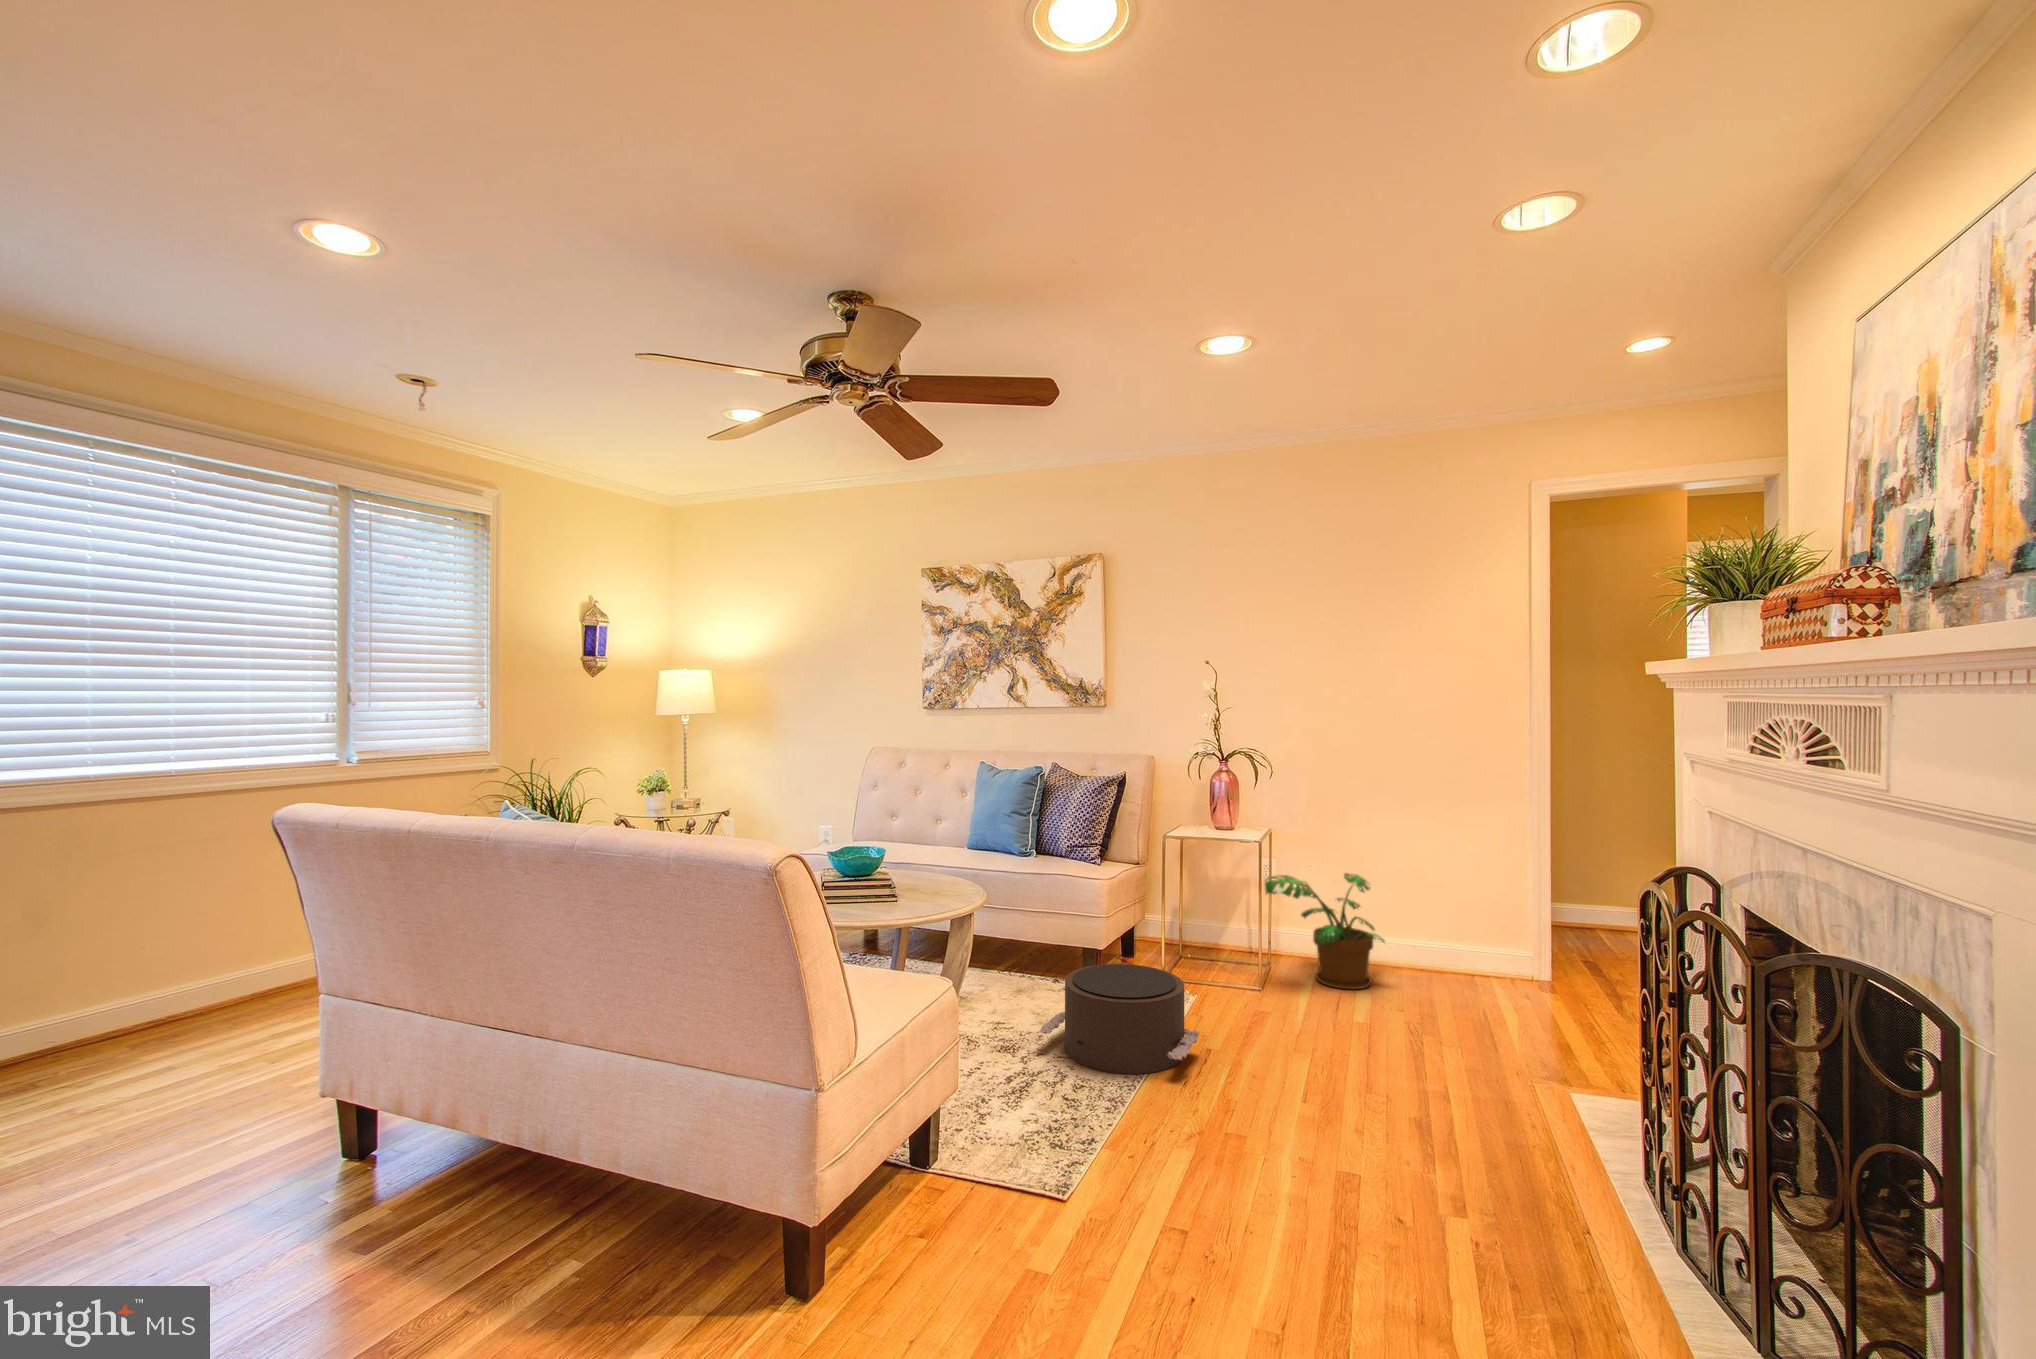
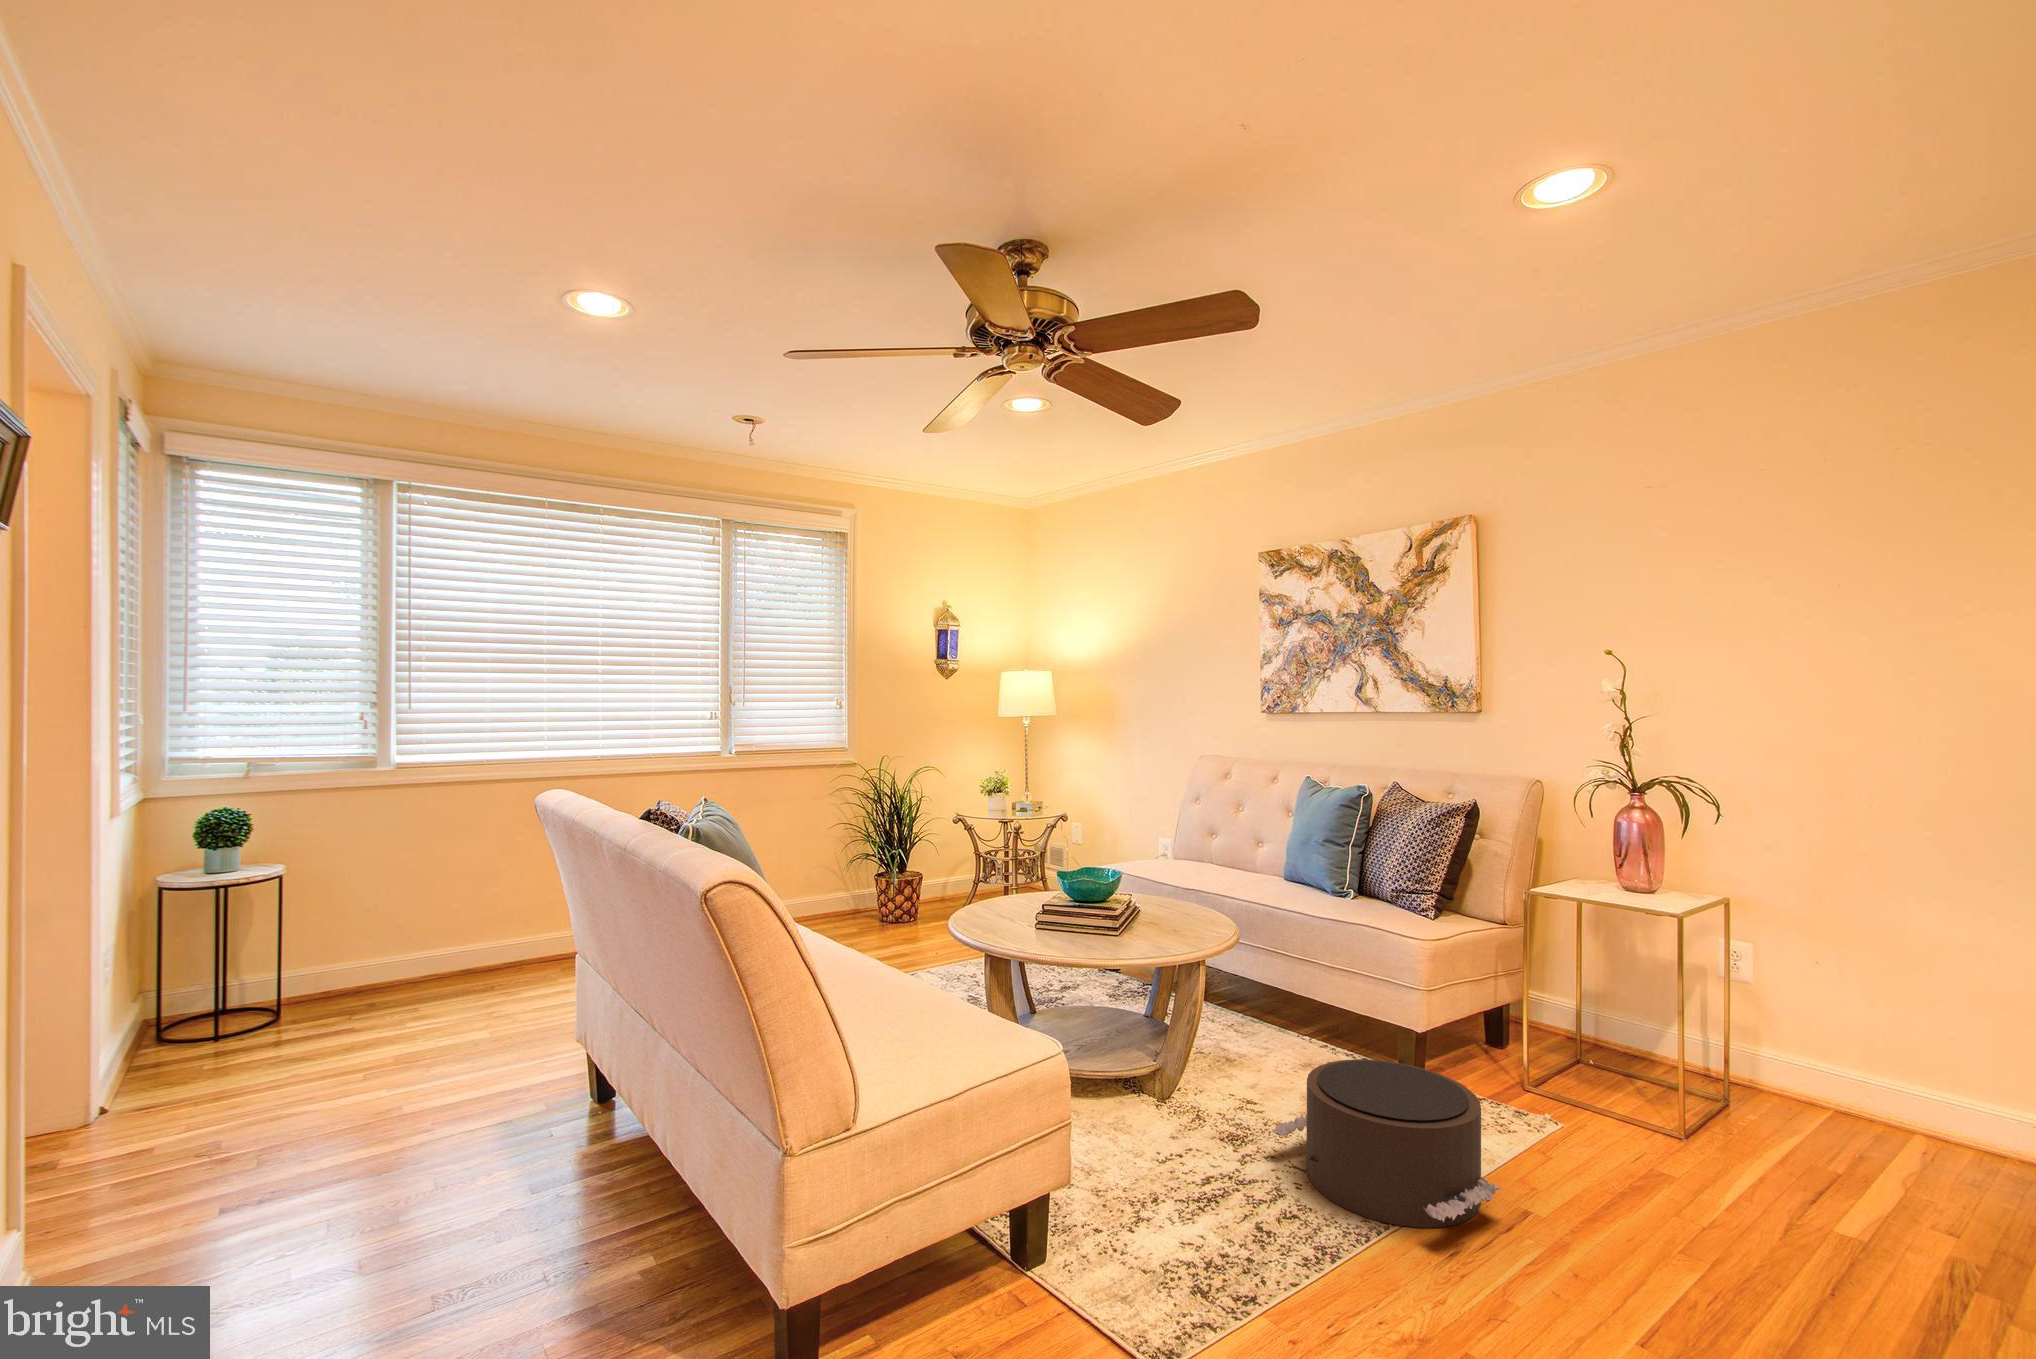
potted plant: present [1265,873,1385,989] -> none [1687,978,1936,1187]

